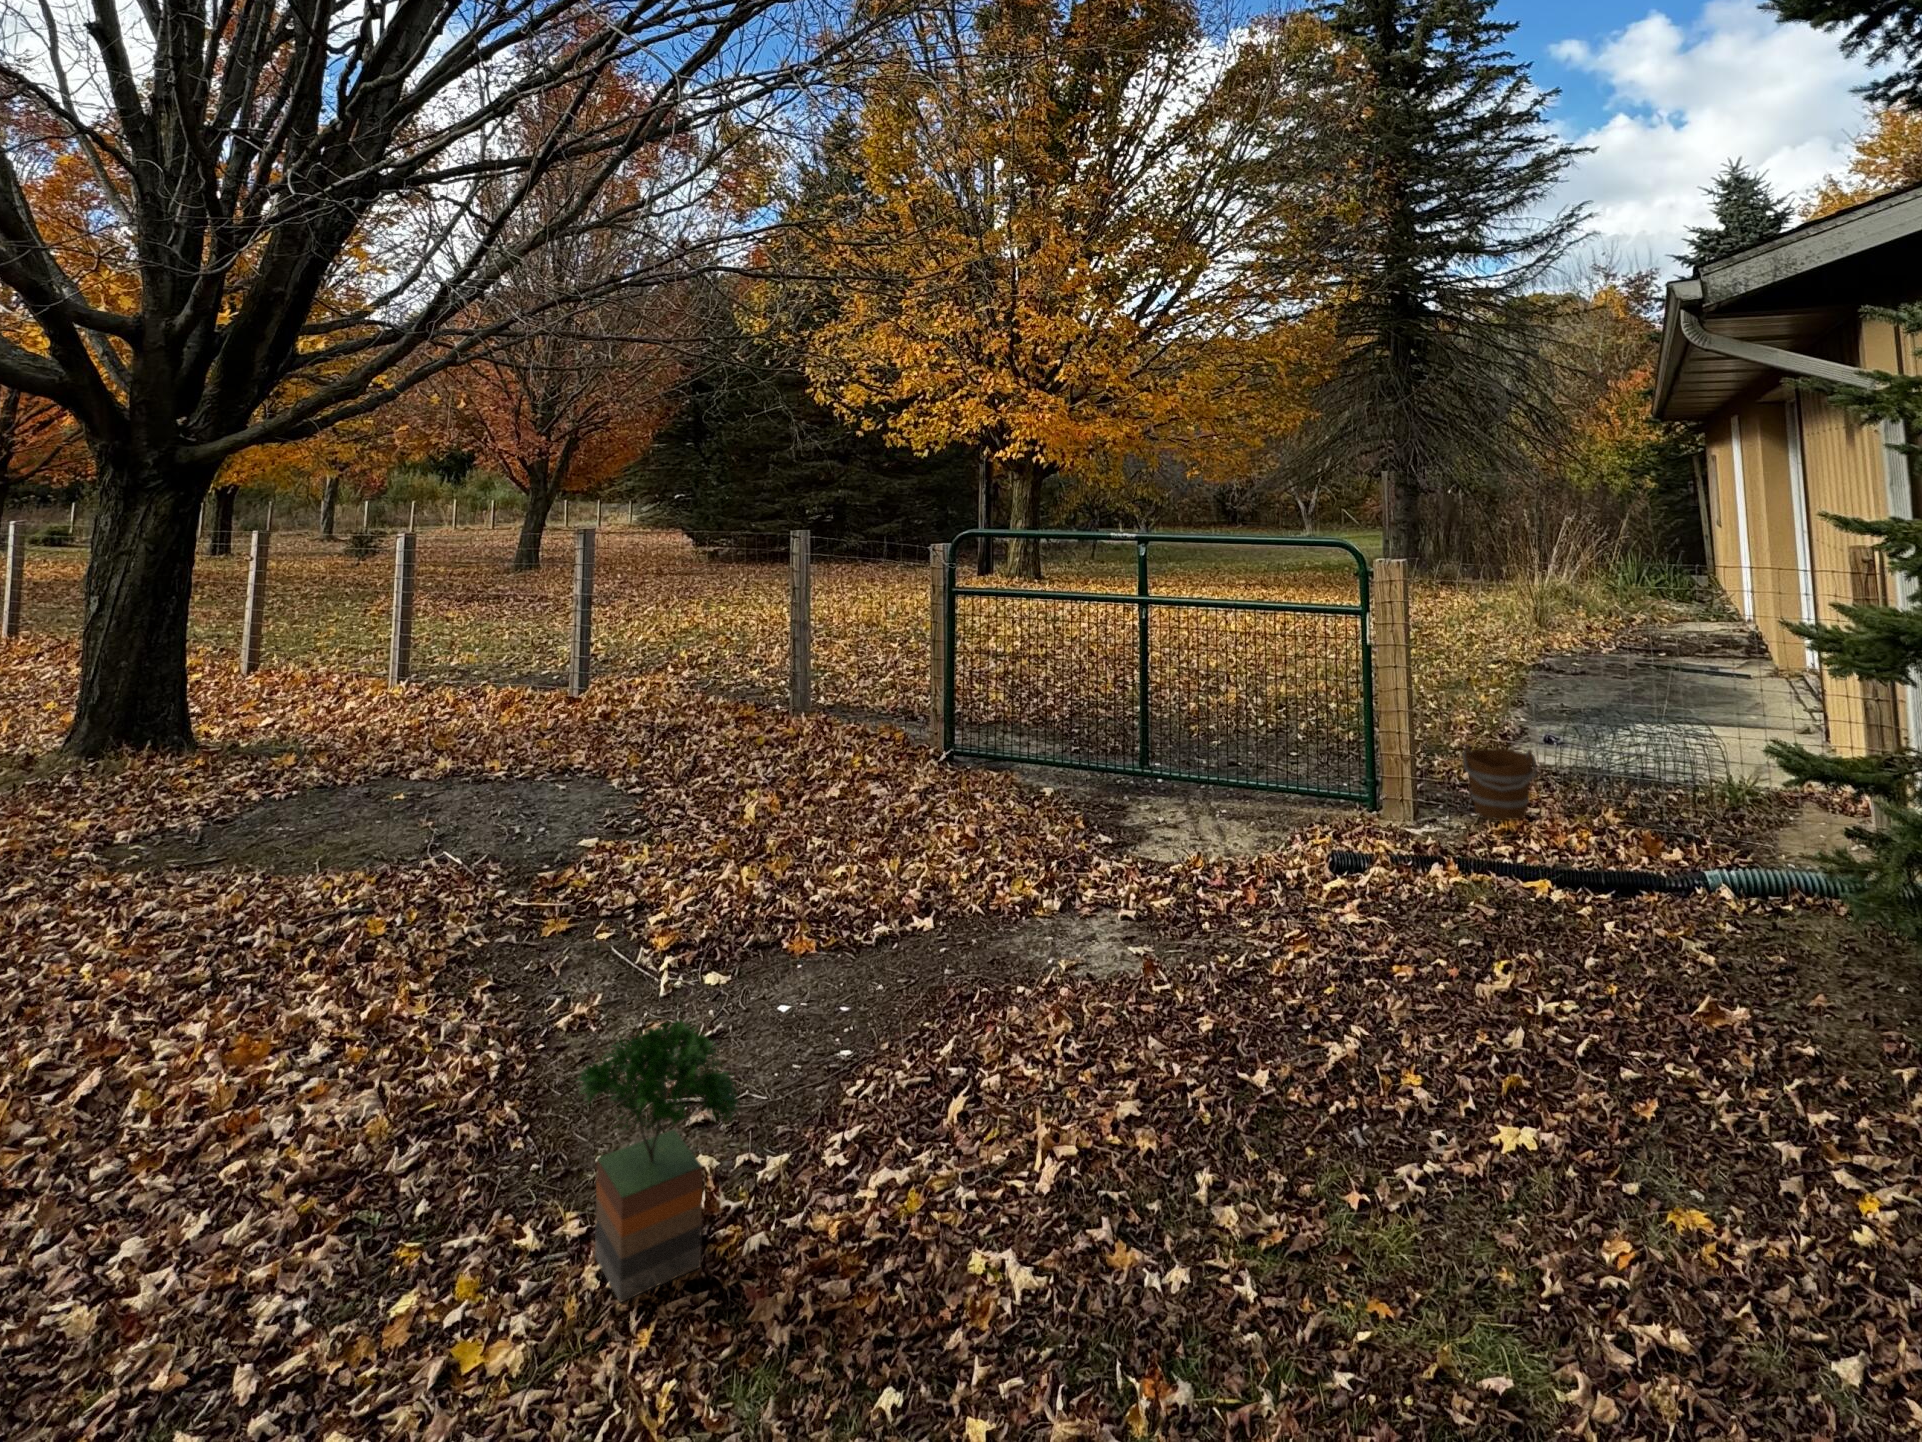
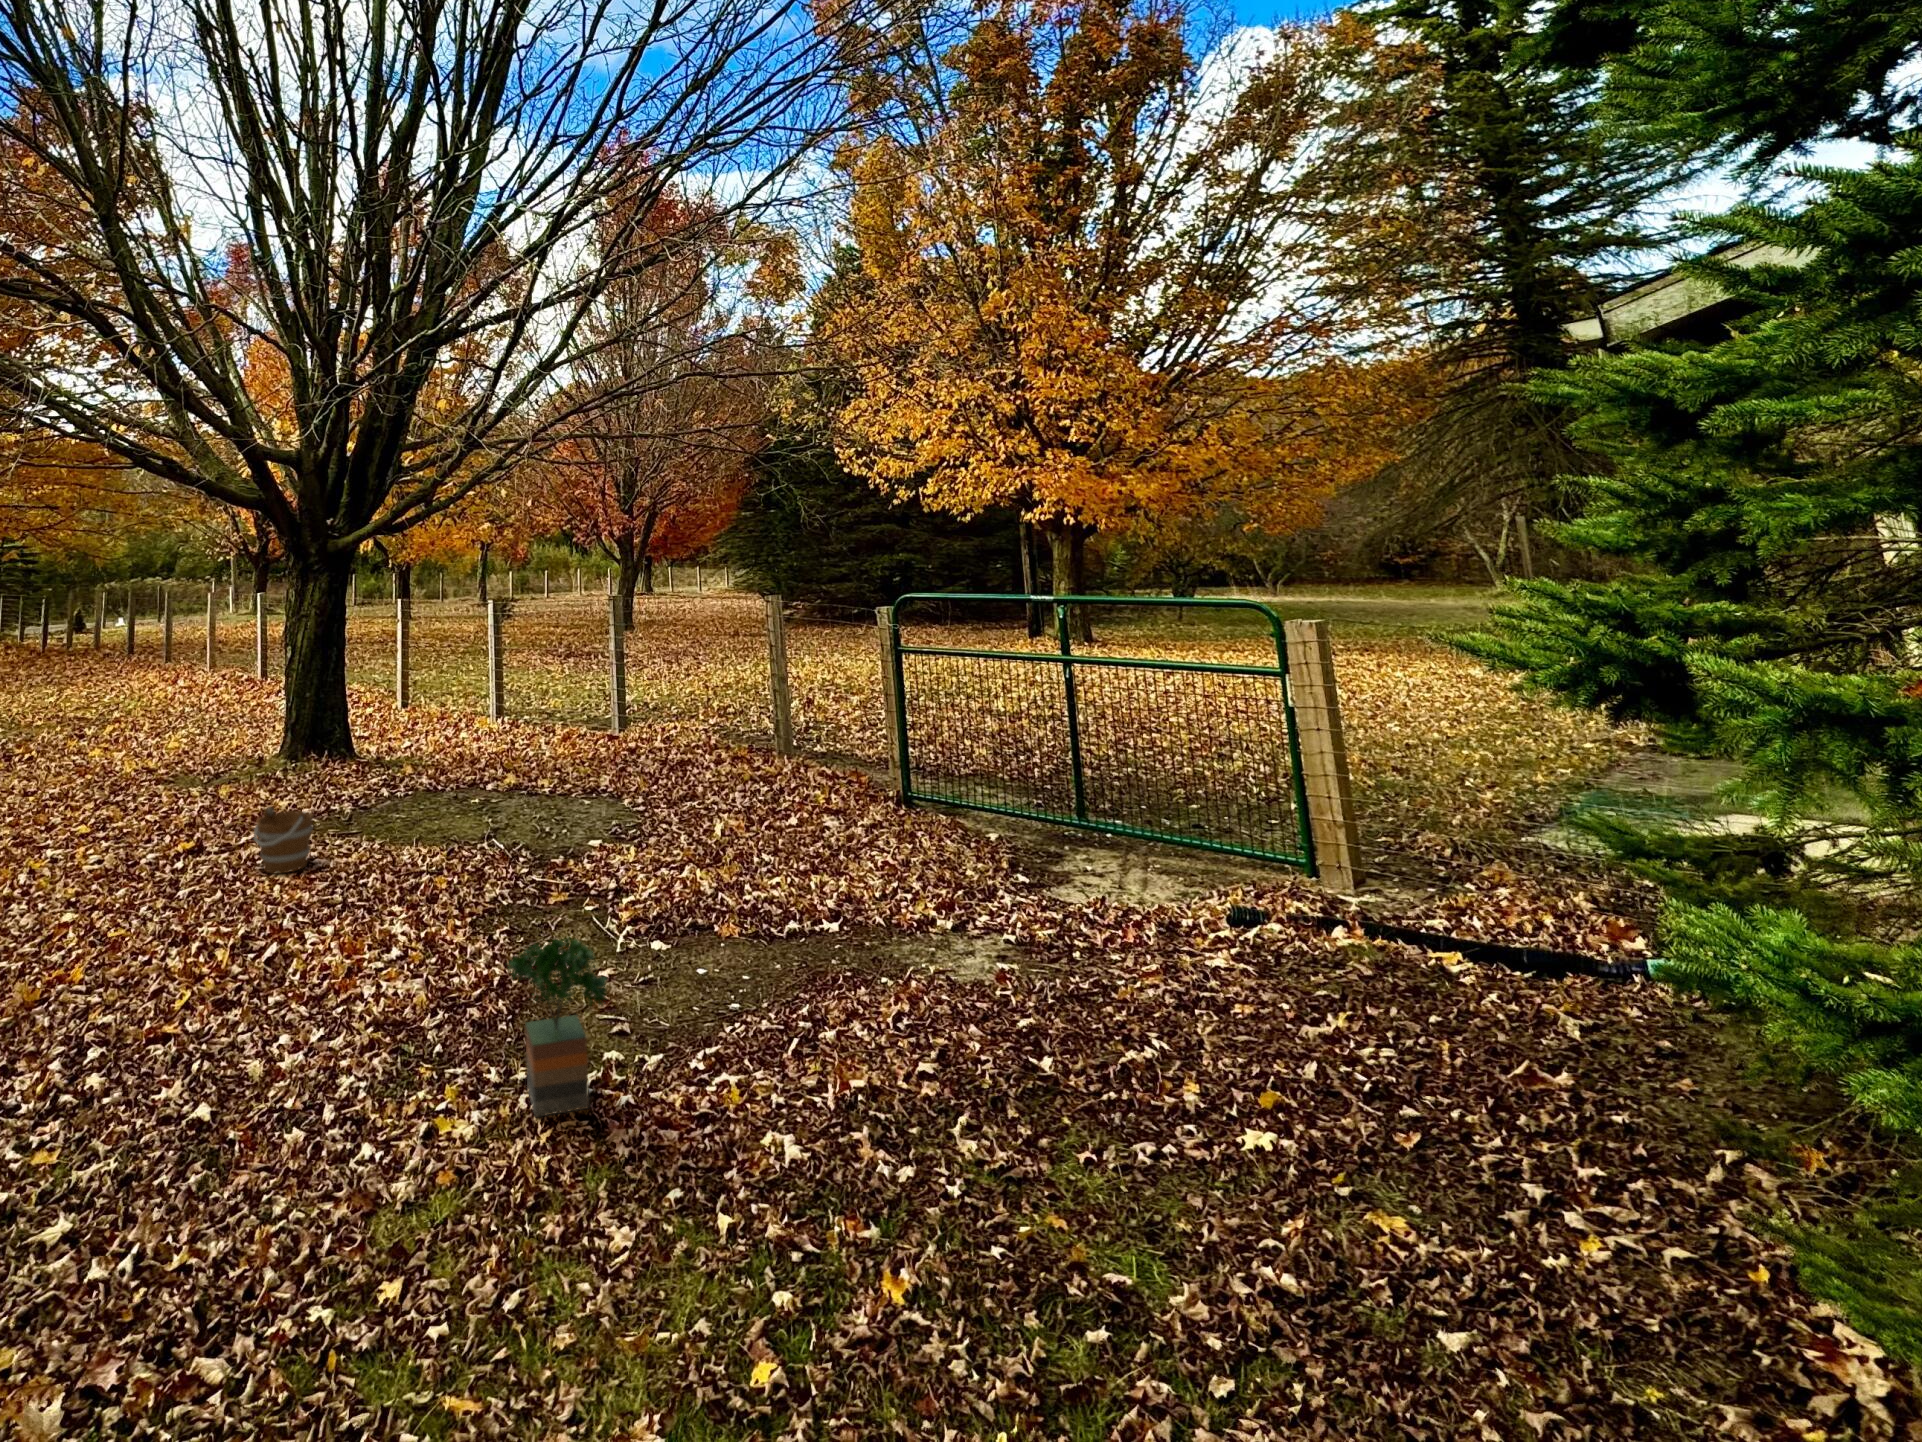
bucket: present [1463,746,1537,820] -> present [254,806,313,874]

